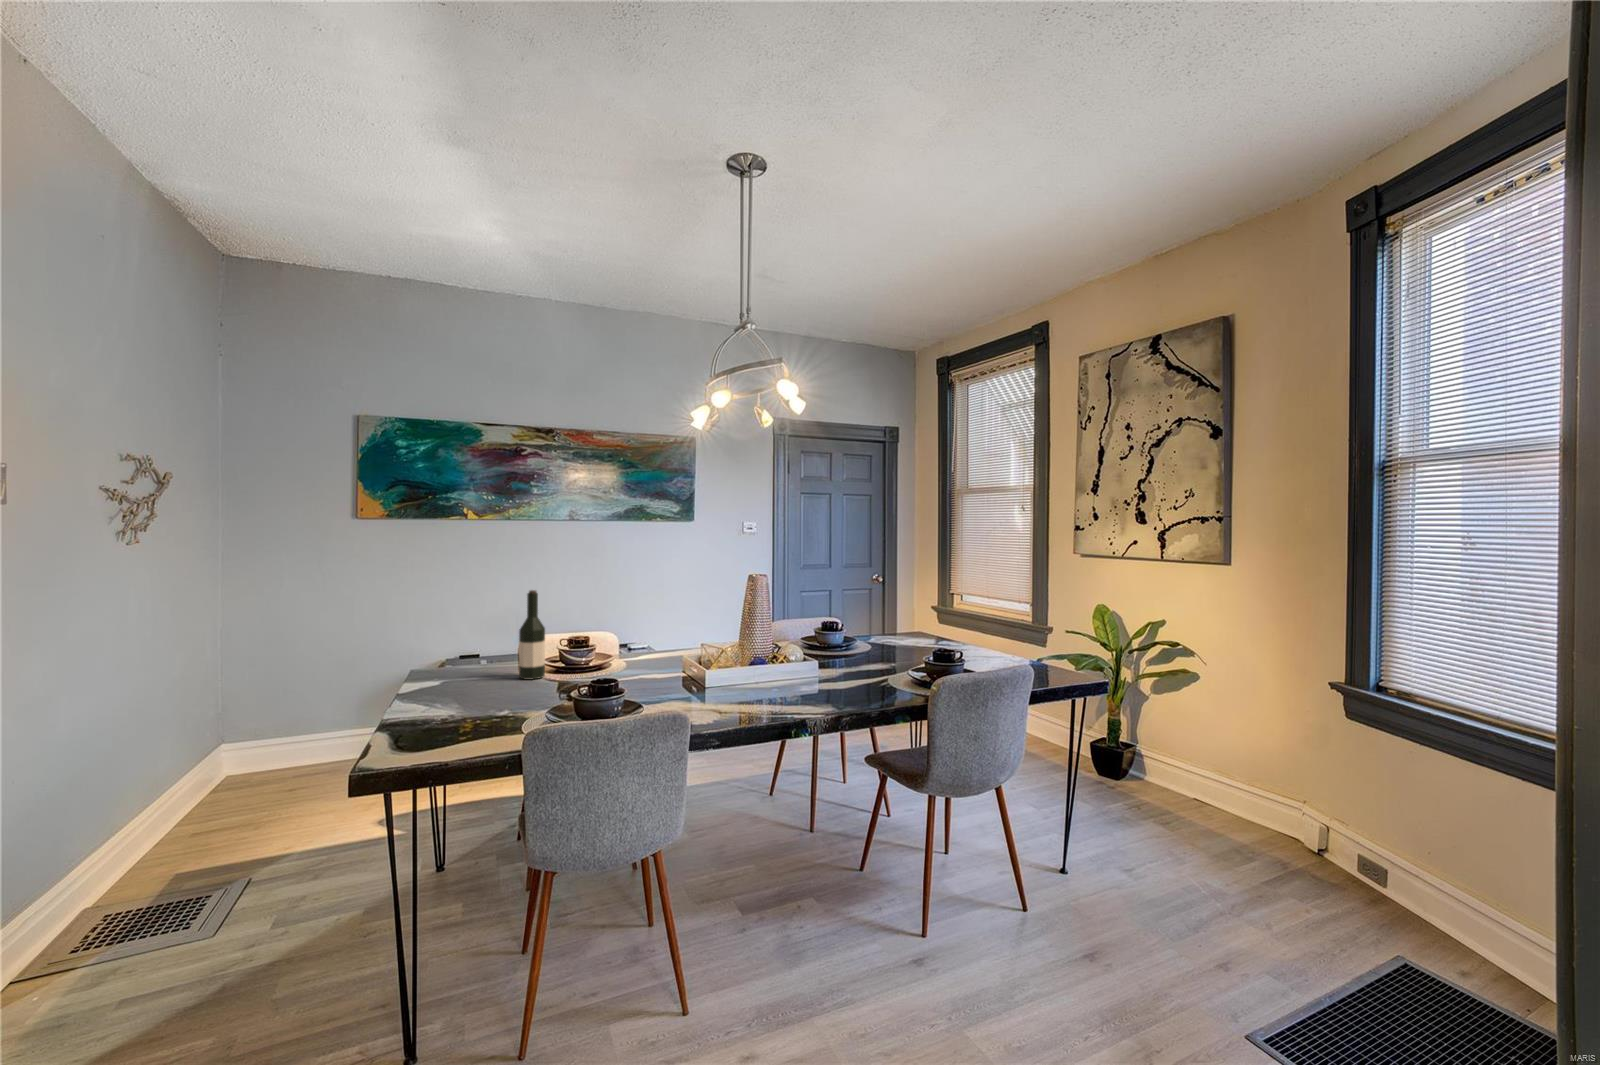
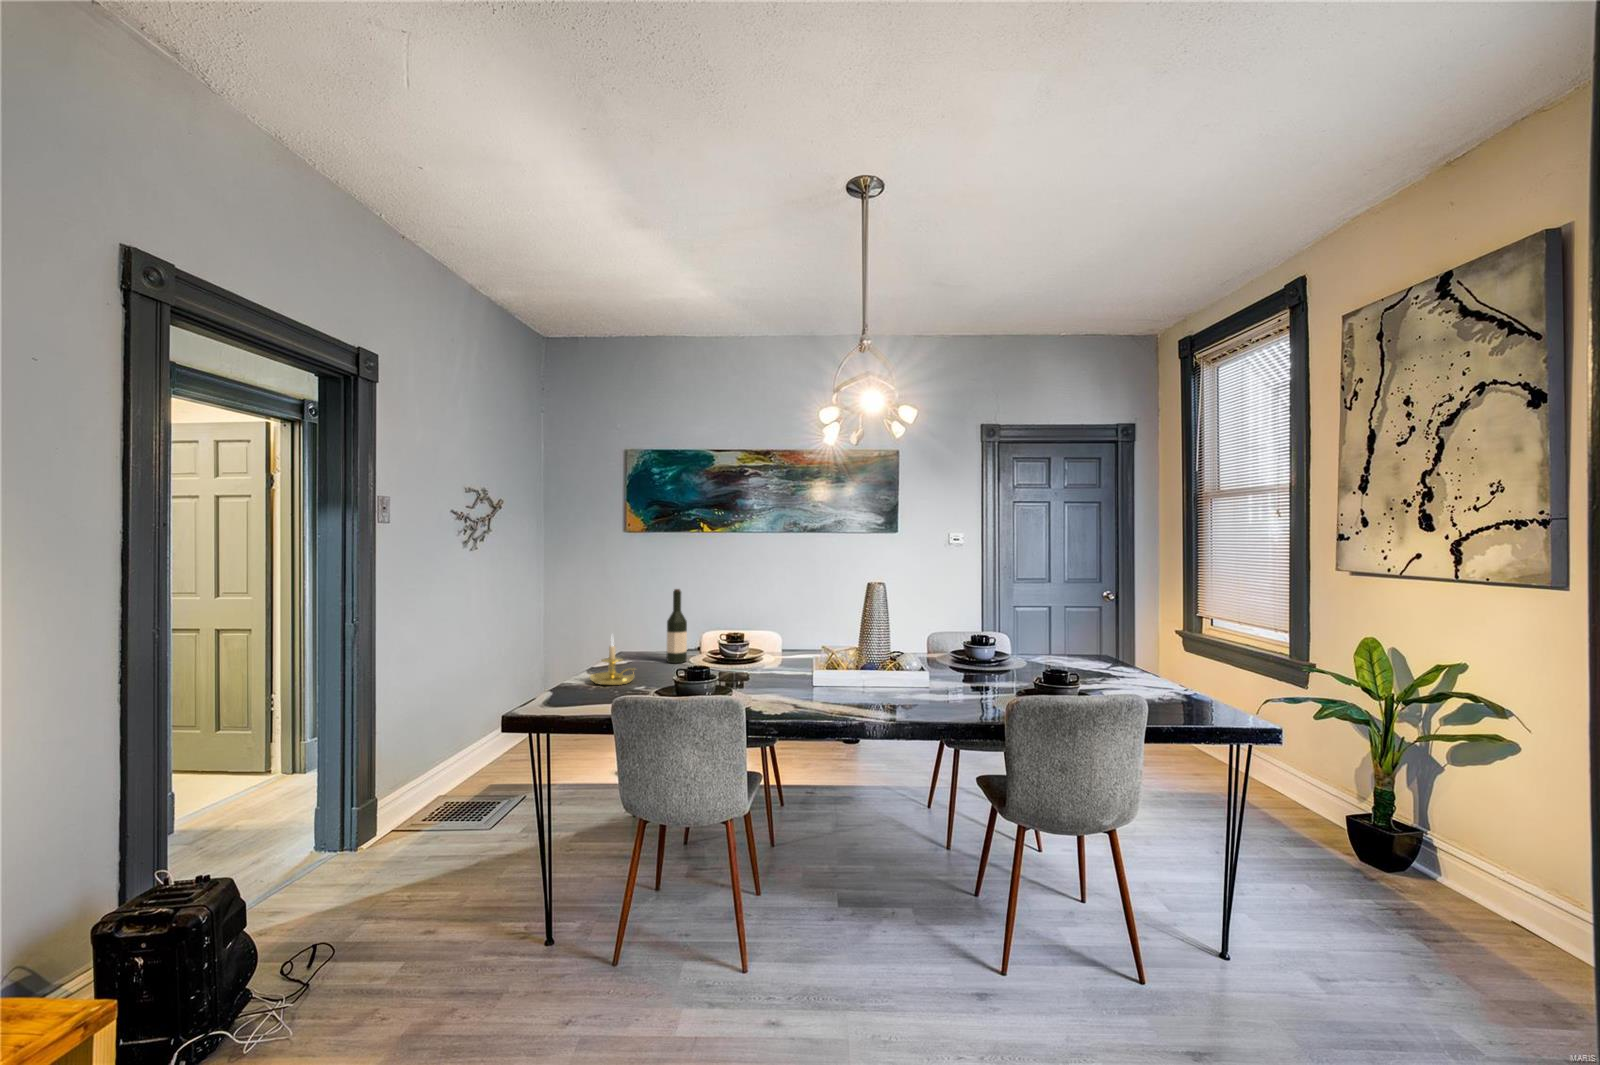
candle holder: none [450,649,522,714] -> present [589,638,635,685]

